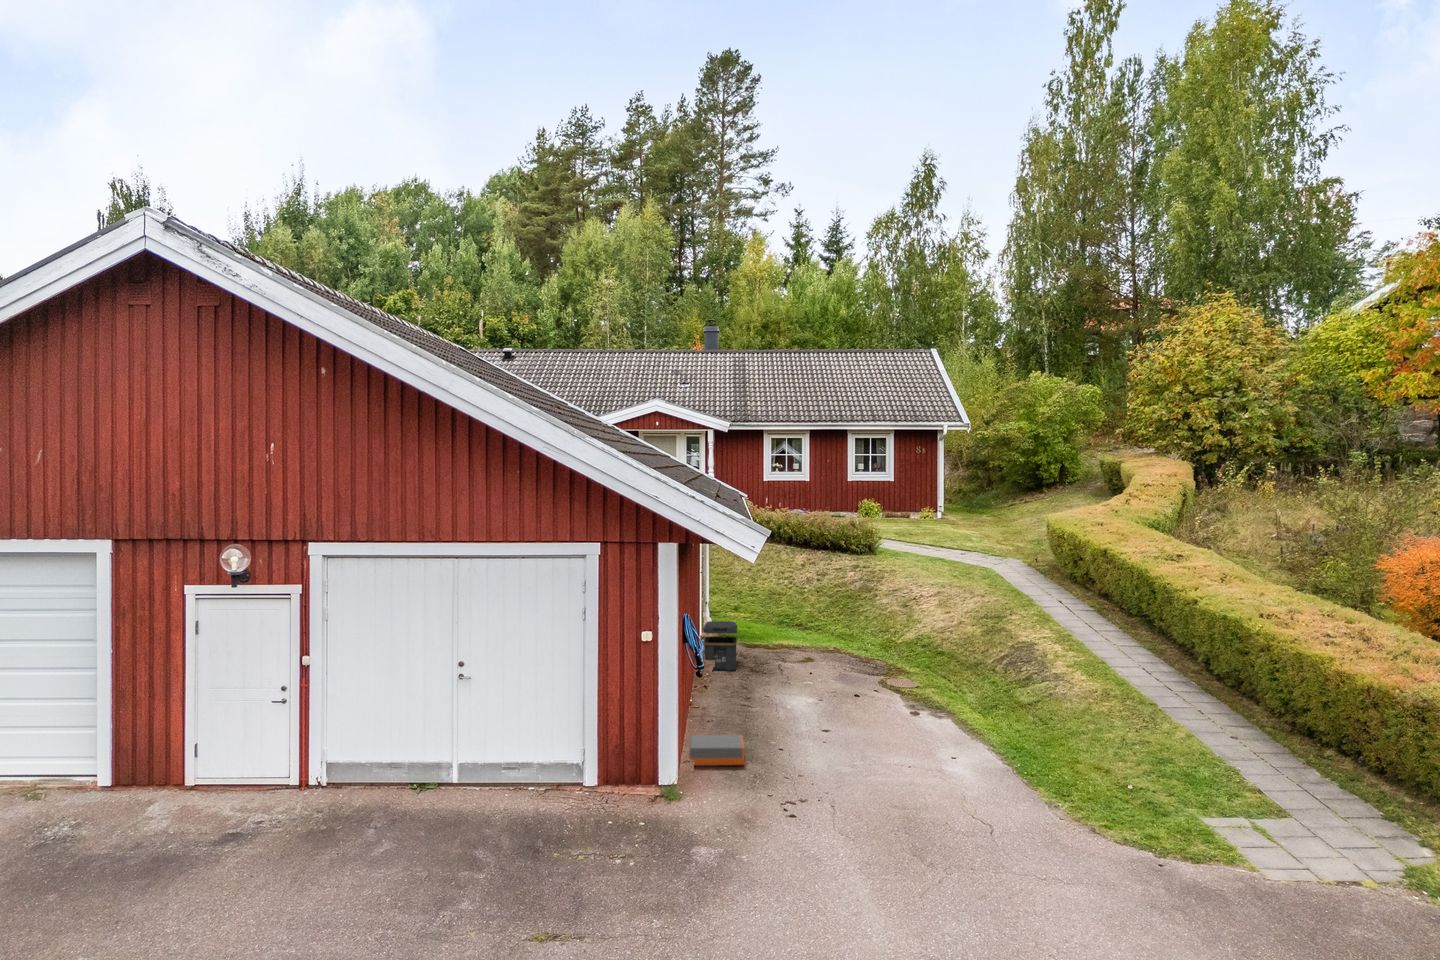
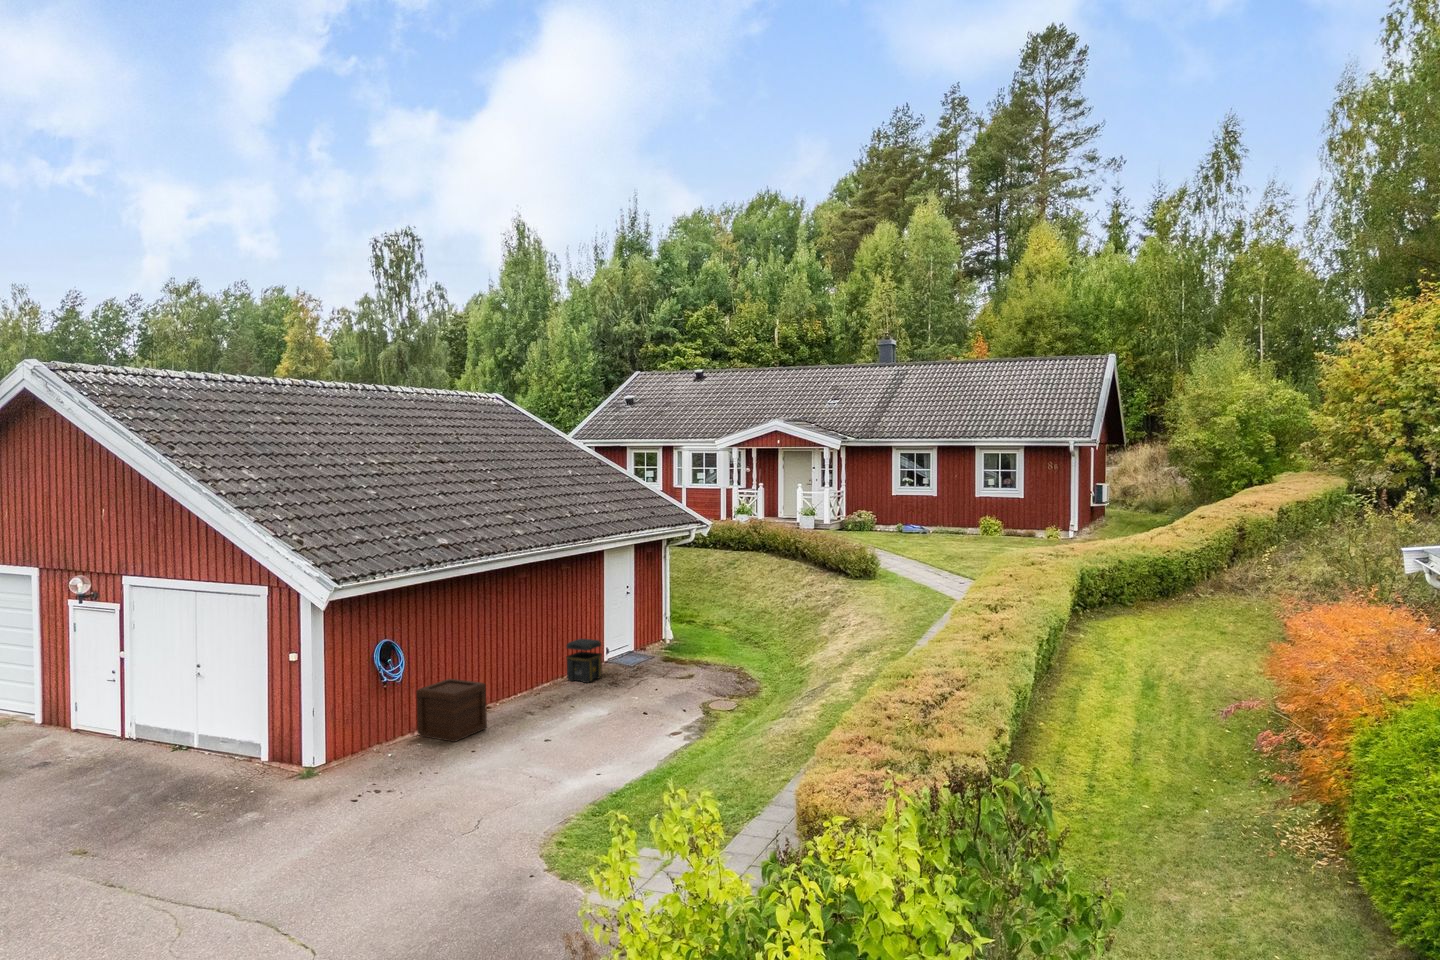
wooden crate: none [691,666,752,738] -> present [416,679,487,742]
storage box: present [689,735,745,766] -> none [362,734,421,762]

